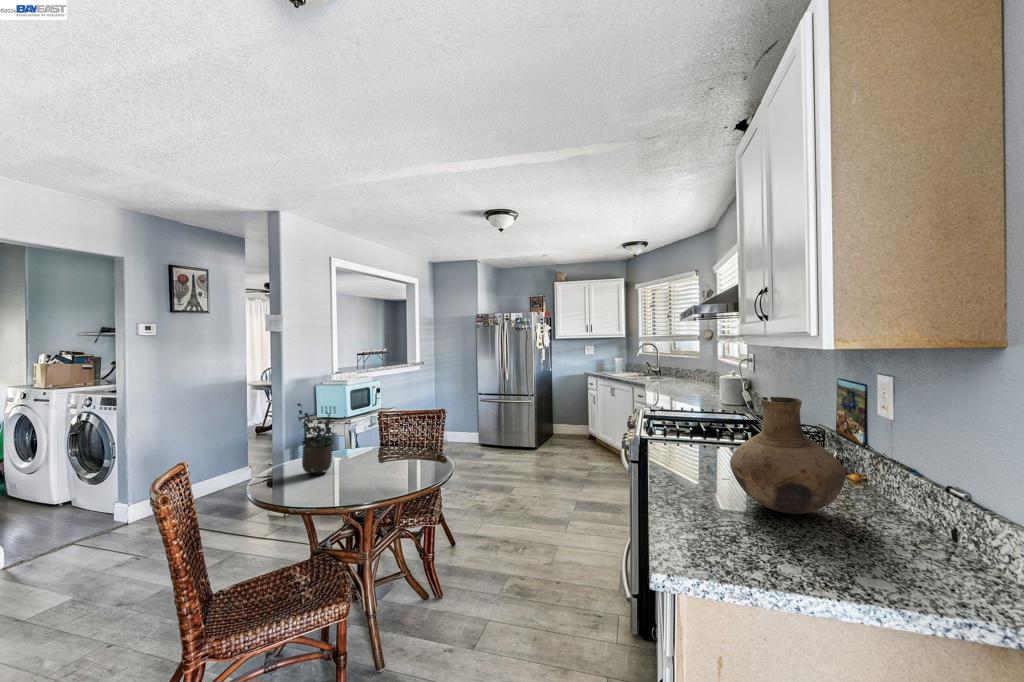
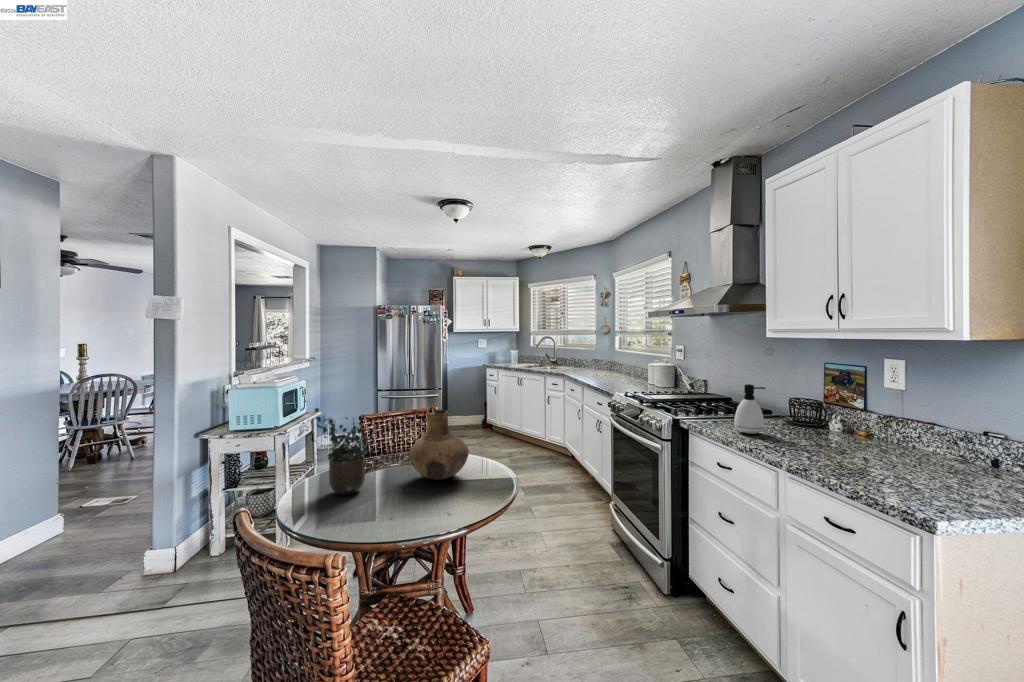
vase: present [730,397,846,514] -> present [409,410,469,480]
soap dispenser: none [677,402,710,461] -> present [734,384,765,434]

